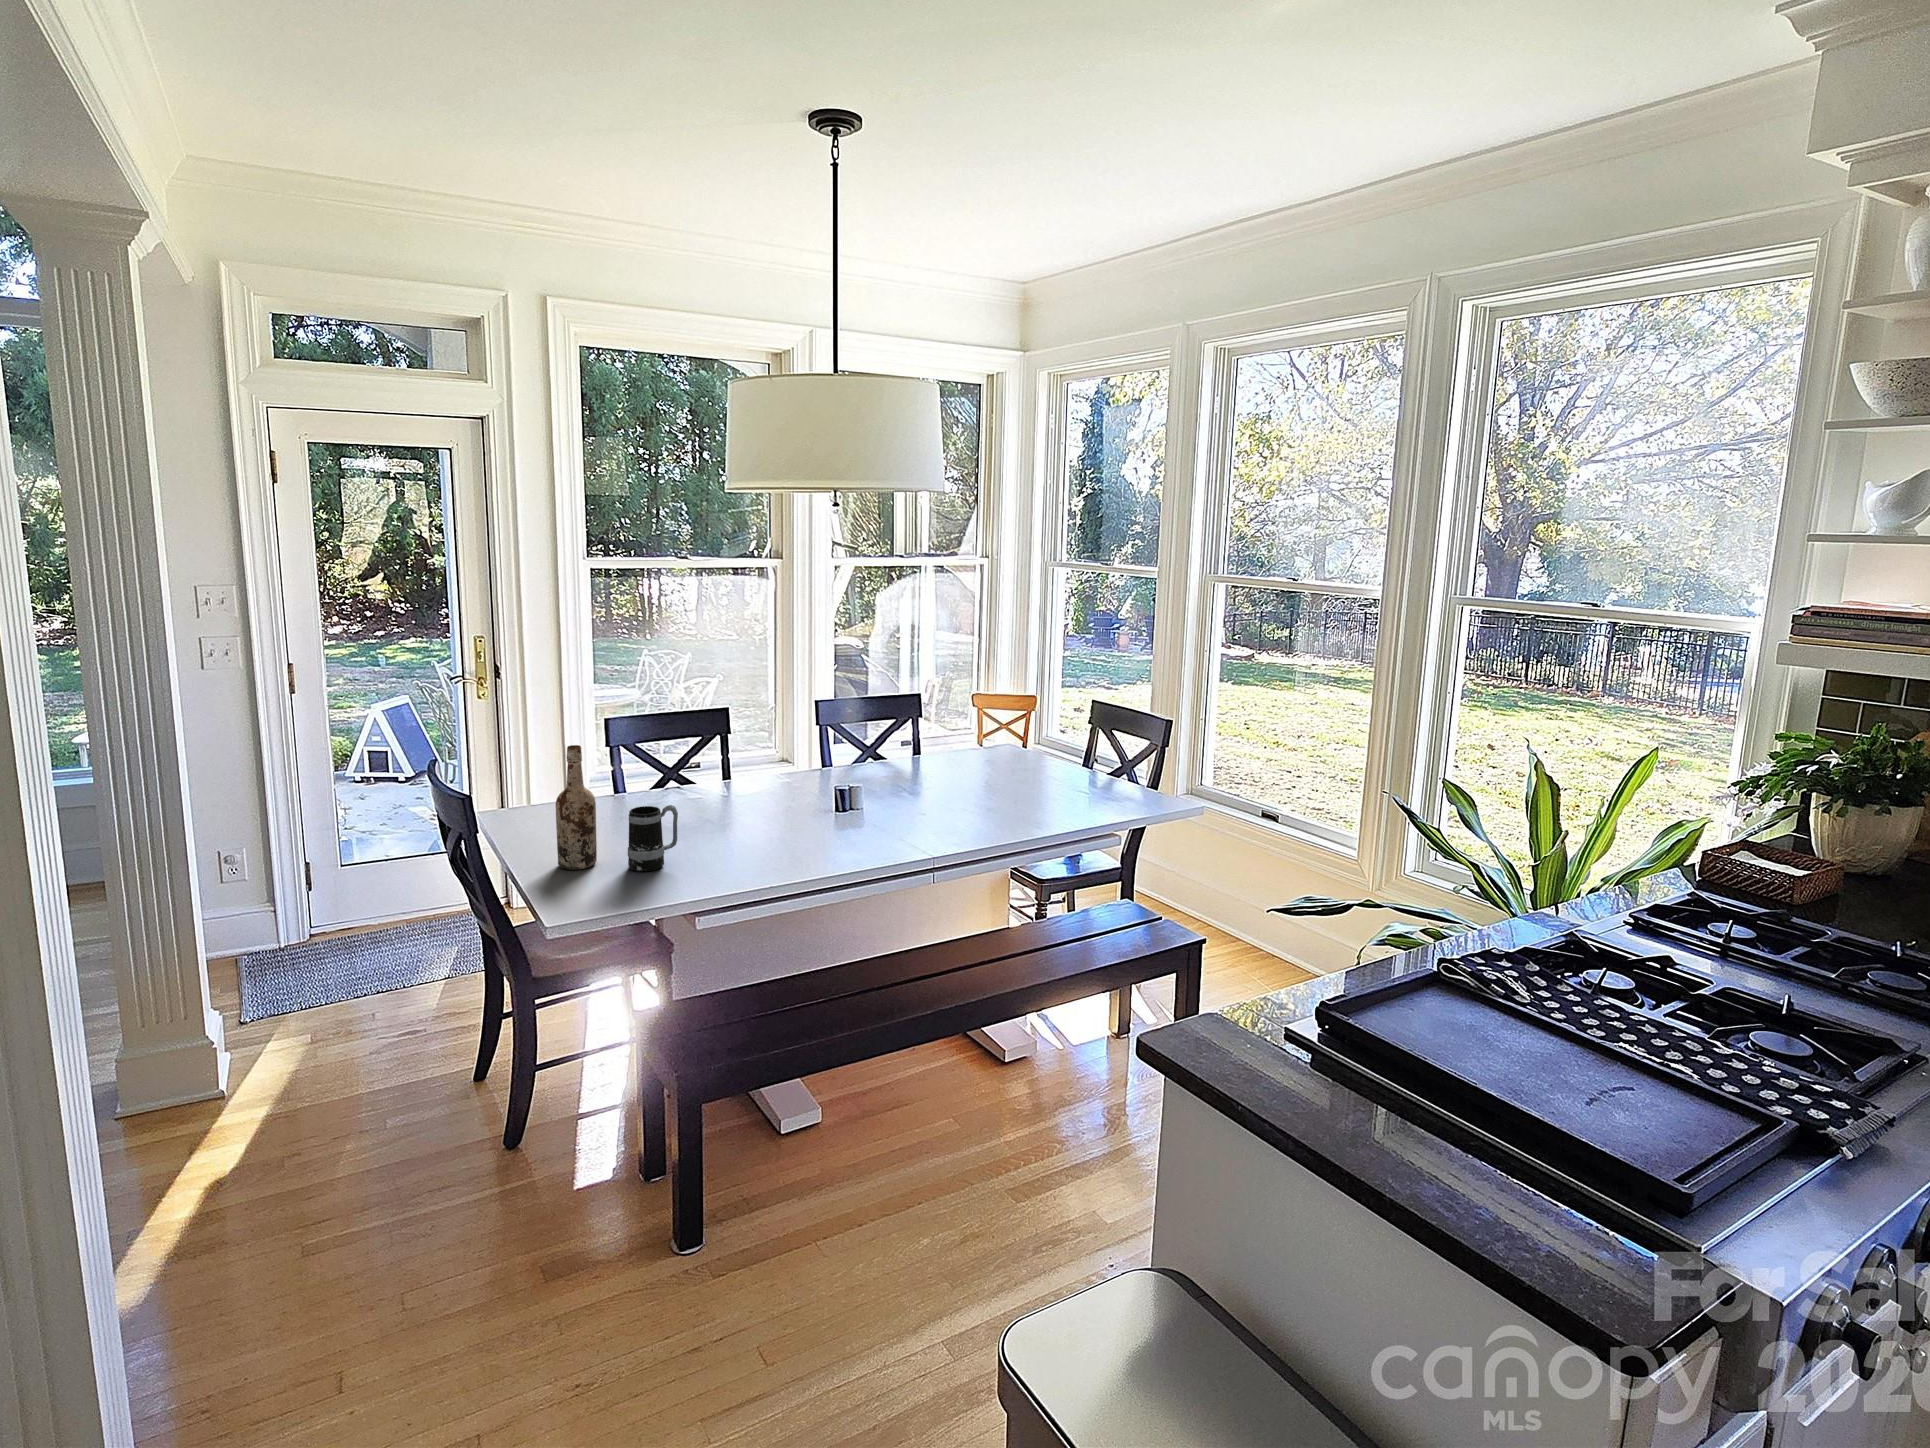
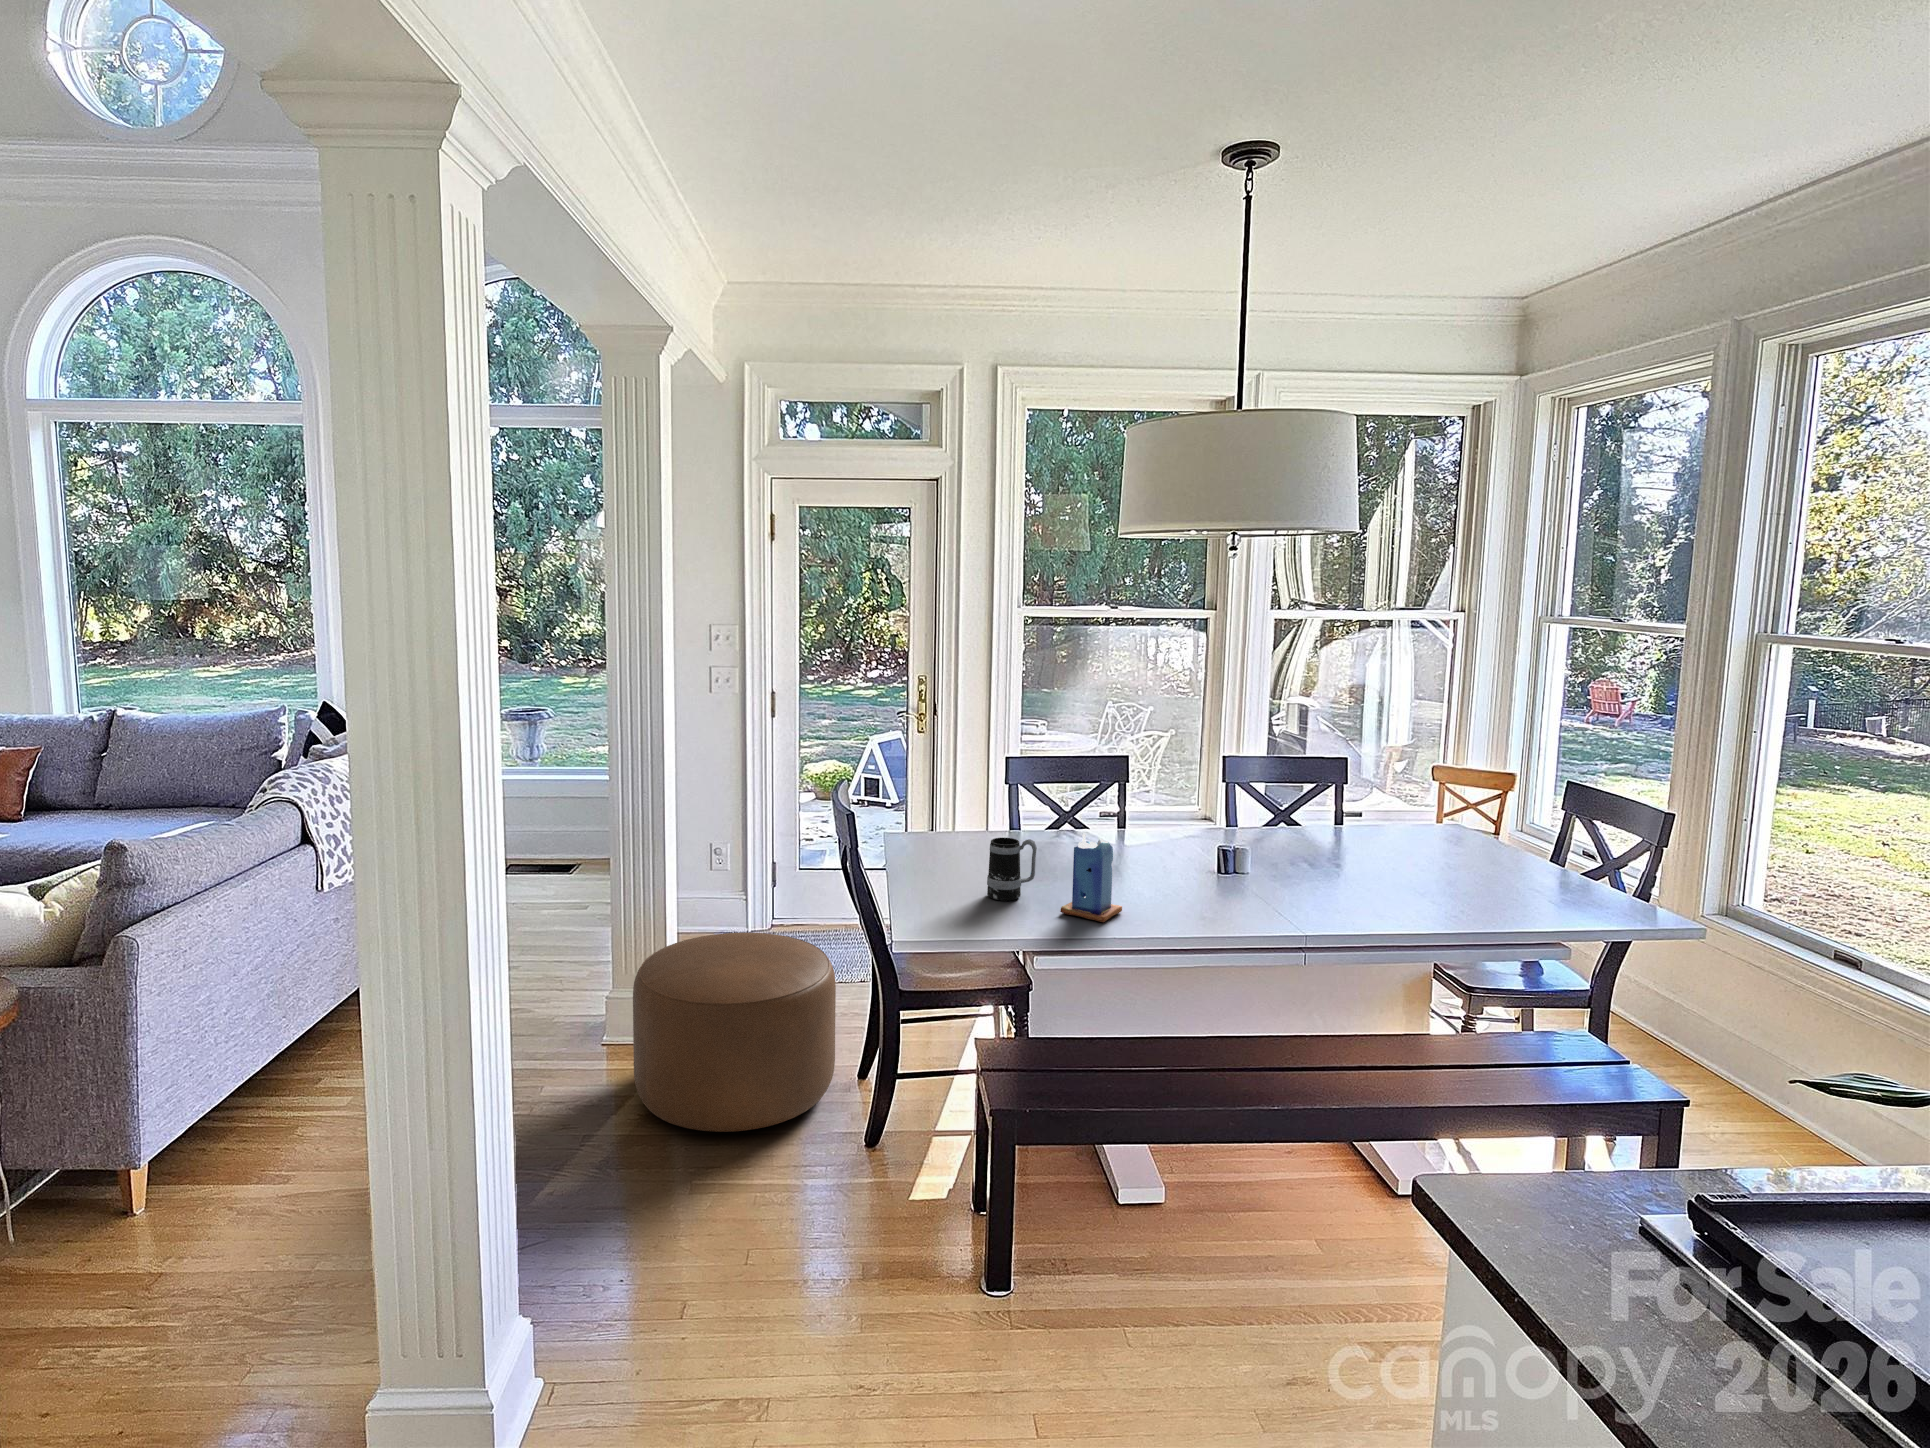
wine bottle: present [556,745,597,870] -> none [928,772,964,890]
candle: none [712,793,770,877] -> present [1060,833,1122,922]
ottoman: none [163,949,445,1198] -> present [633,933,836,1132]

